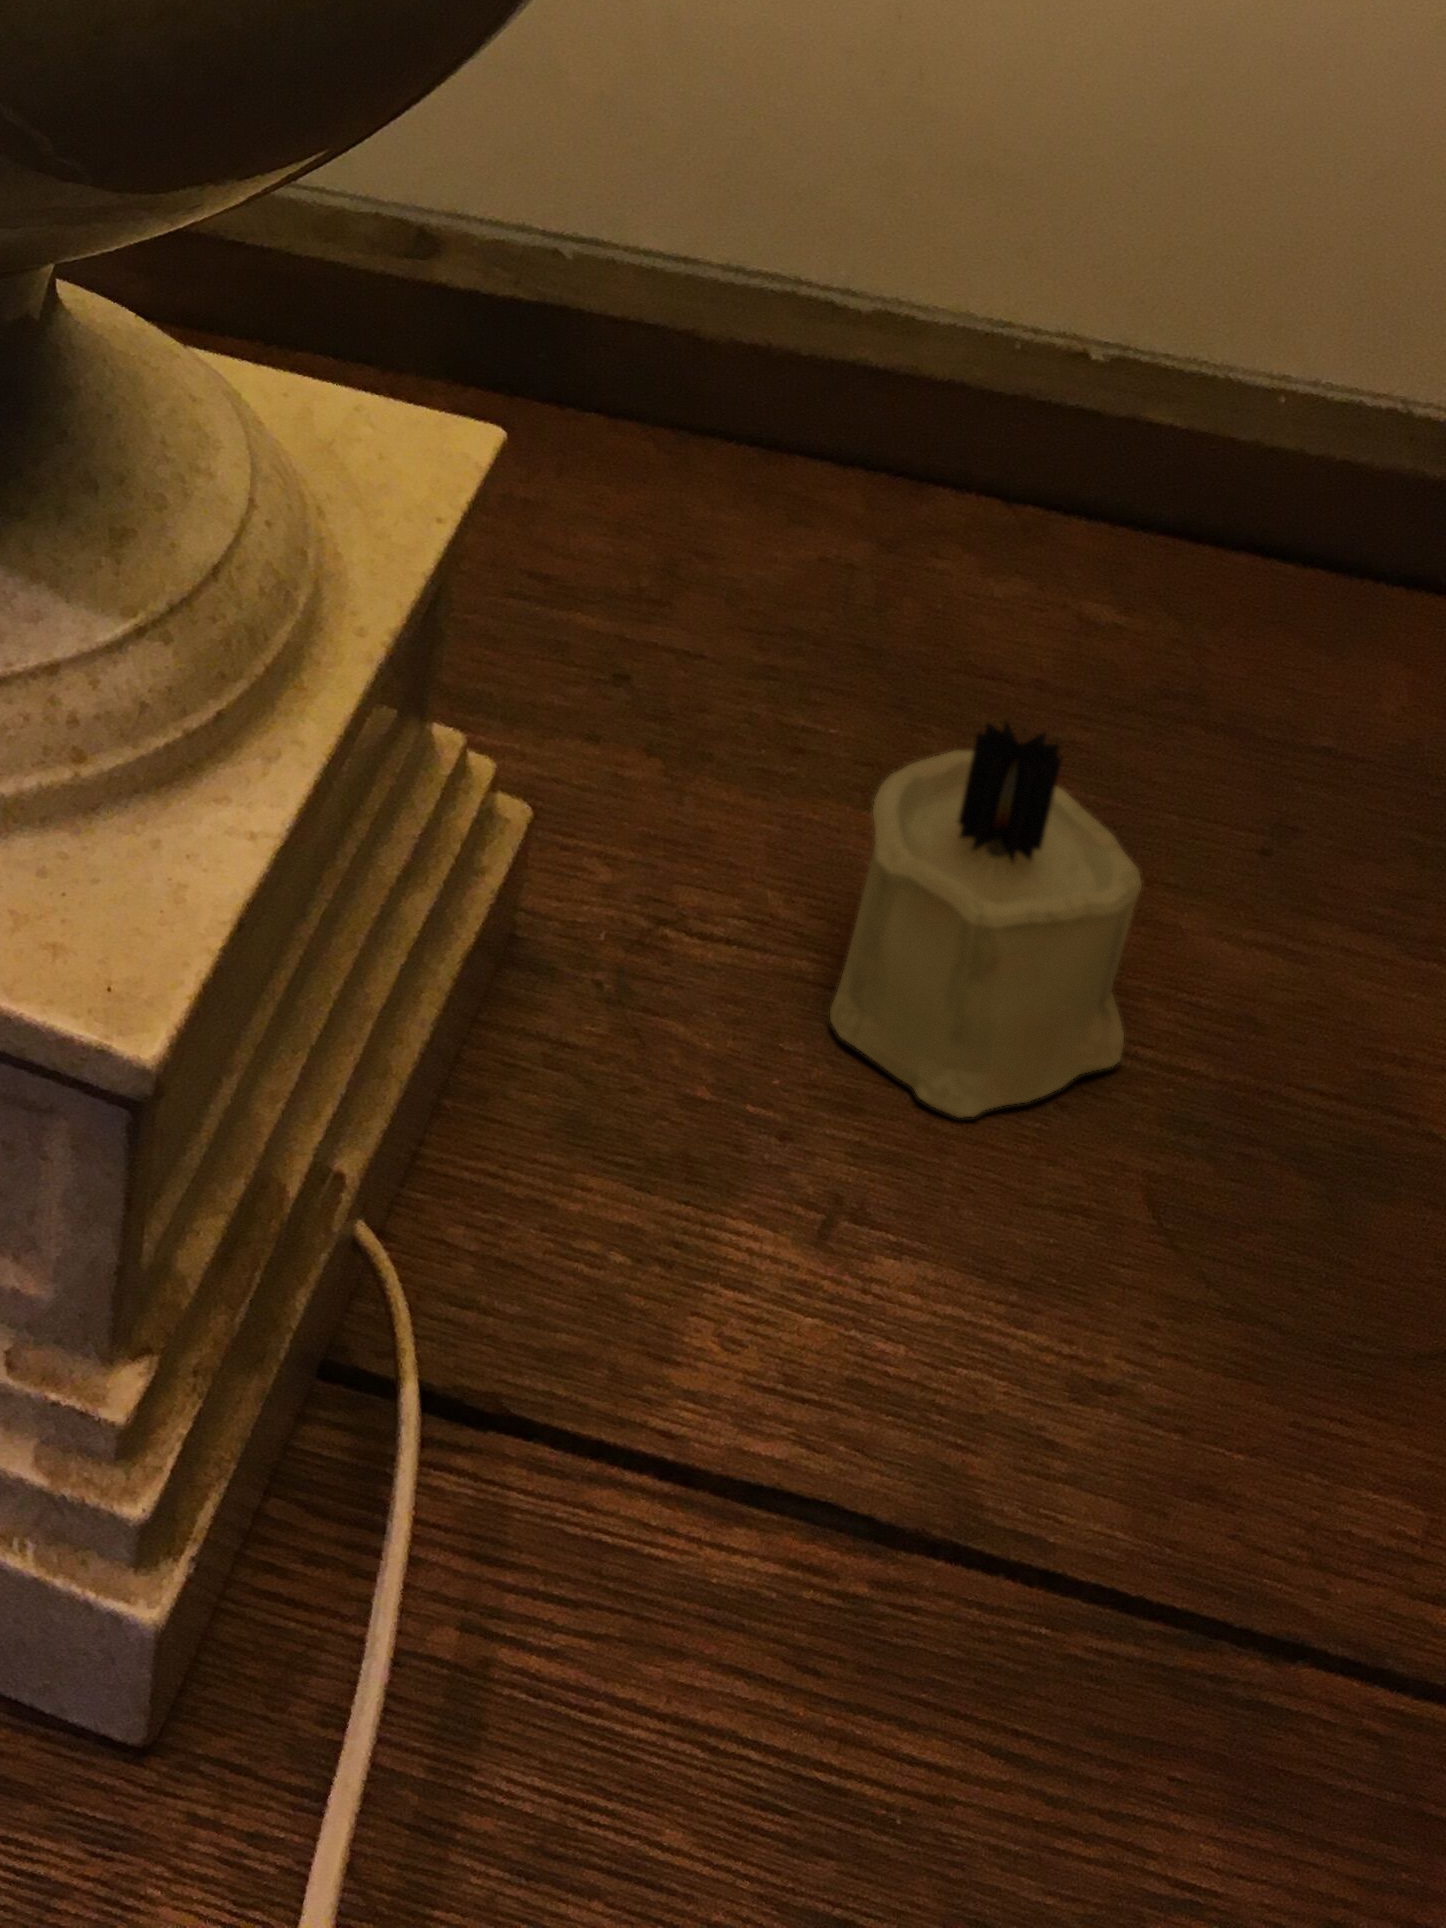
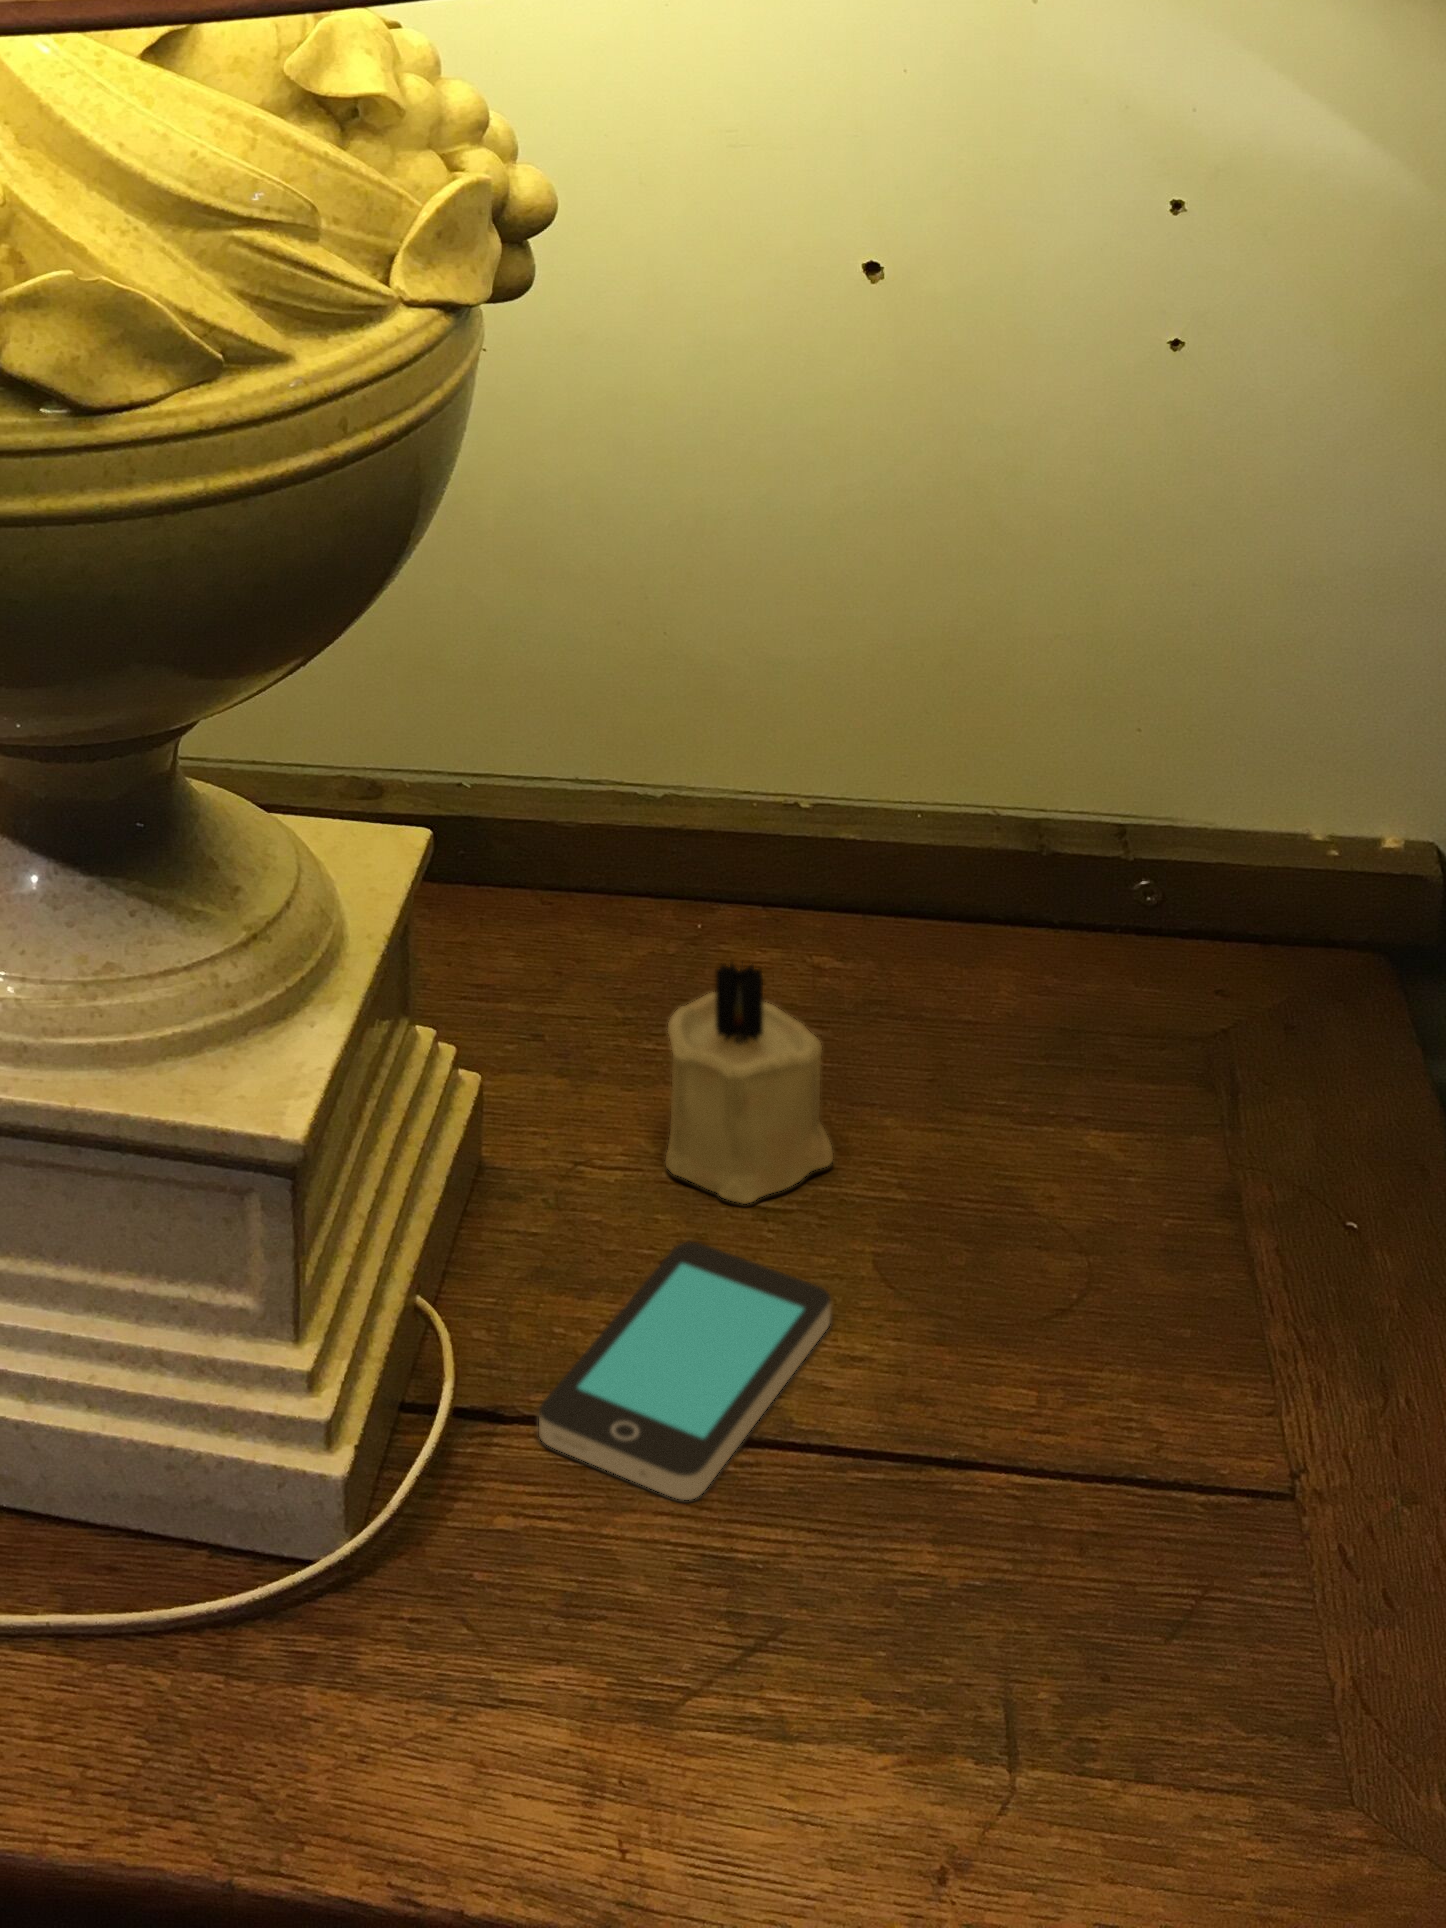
smartphone: none [532,1194,1099,1755] -> present [539,1241,831,1500]

